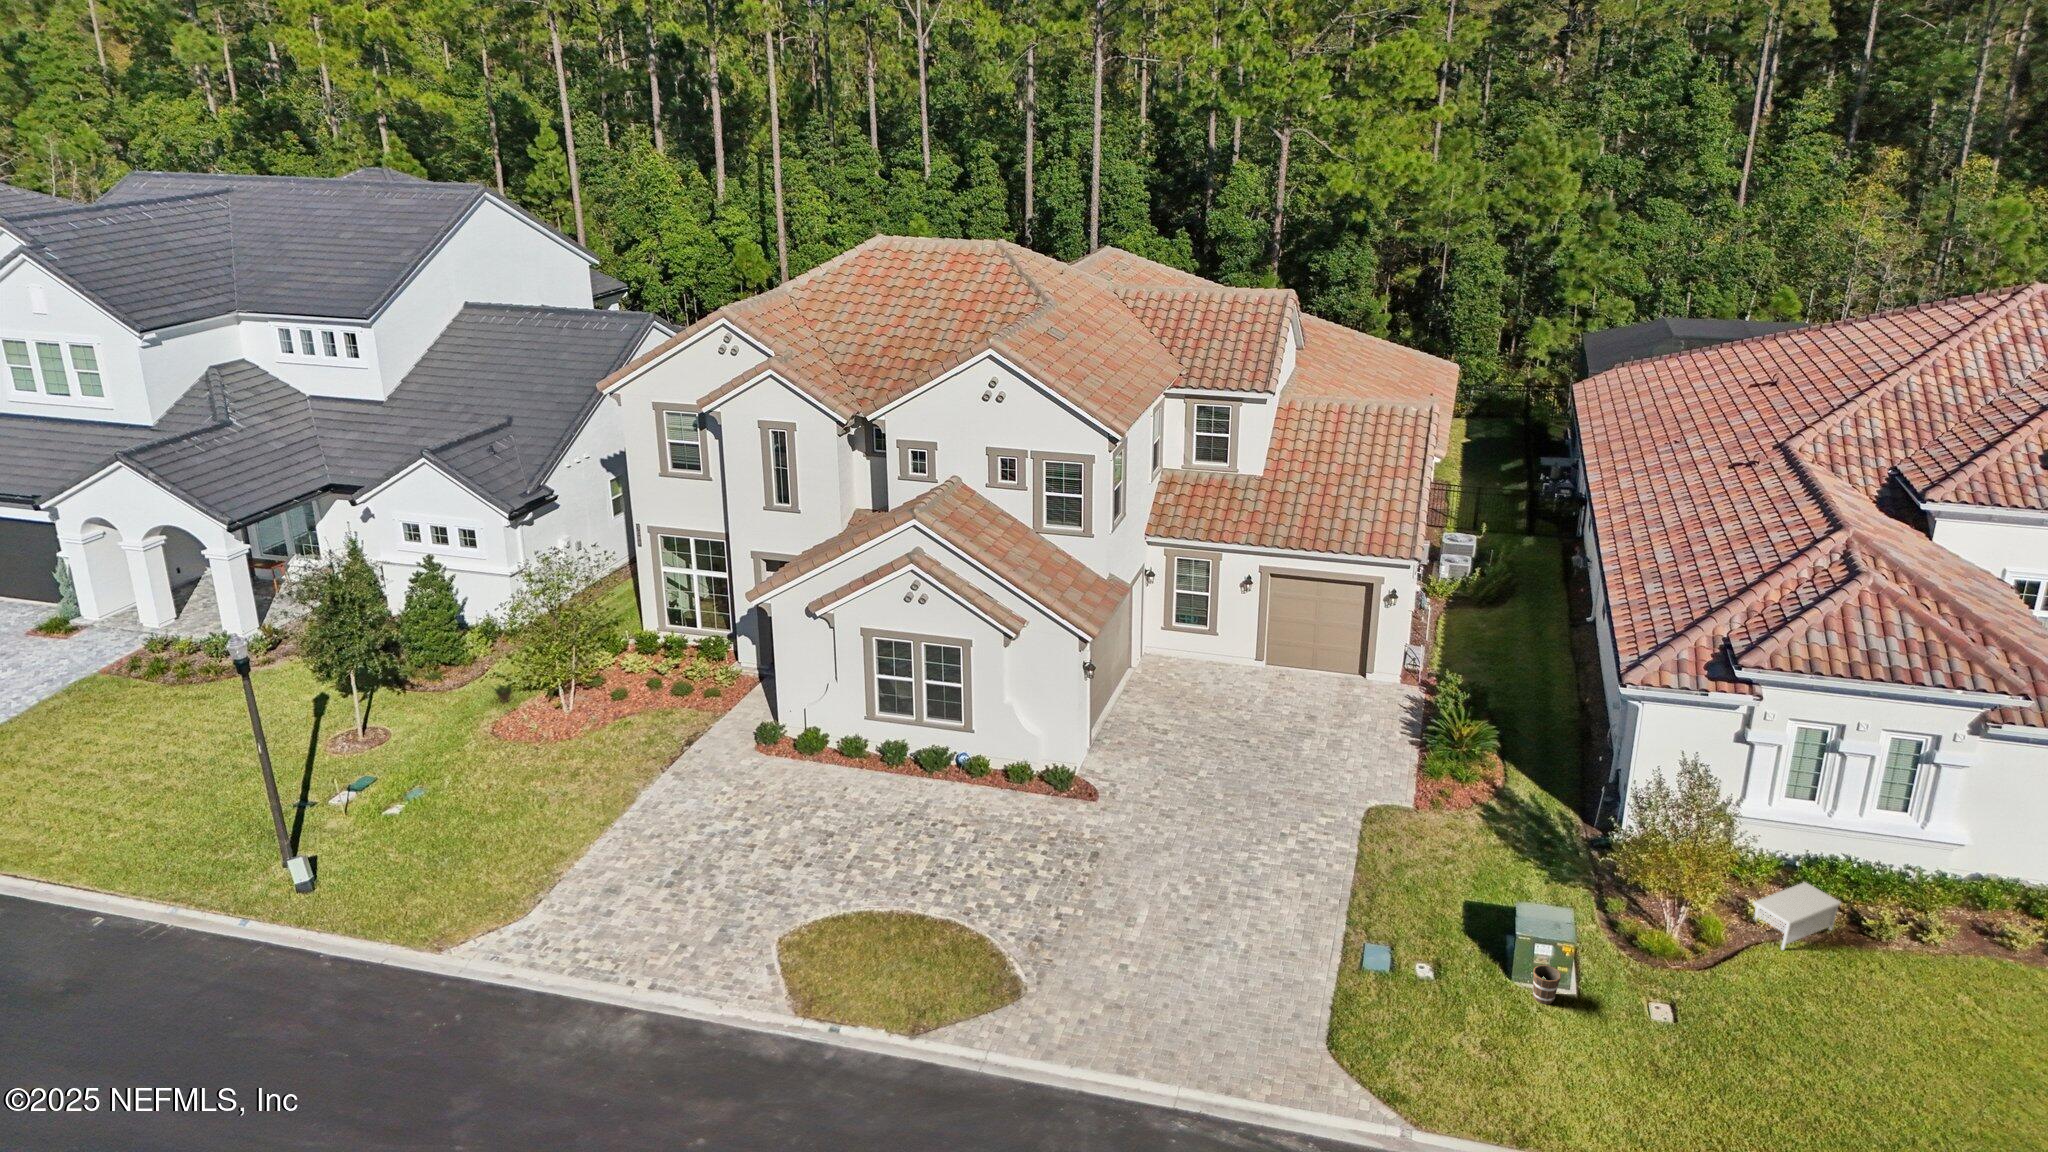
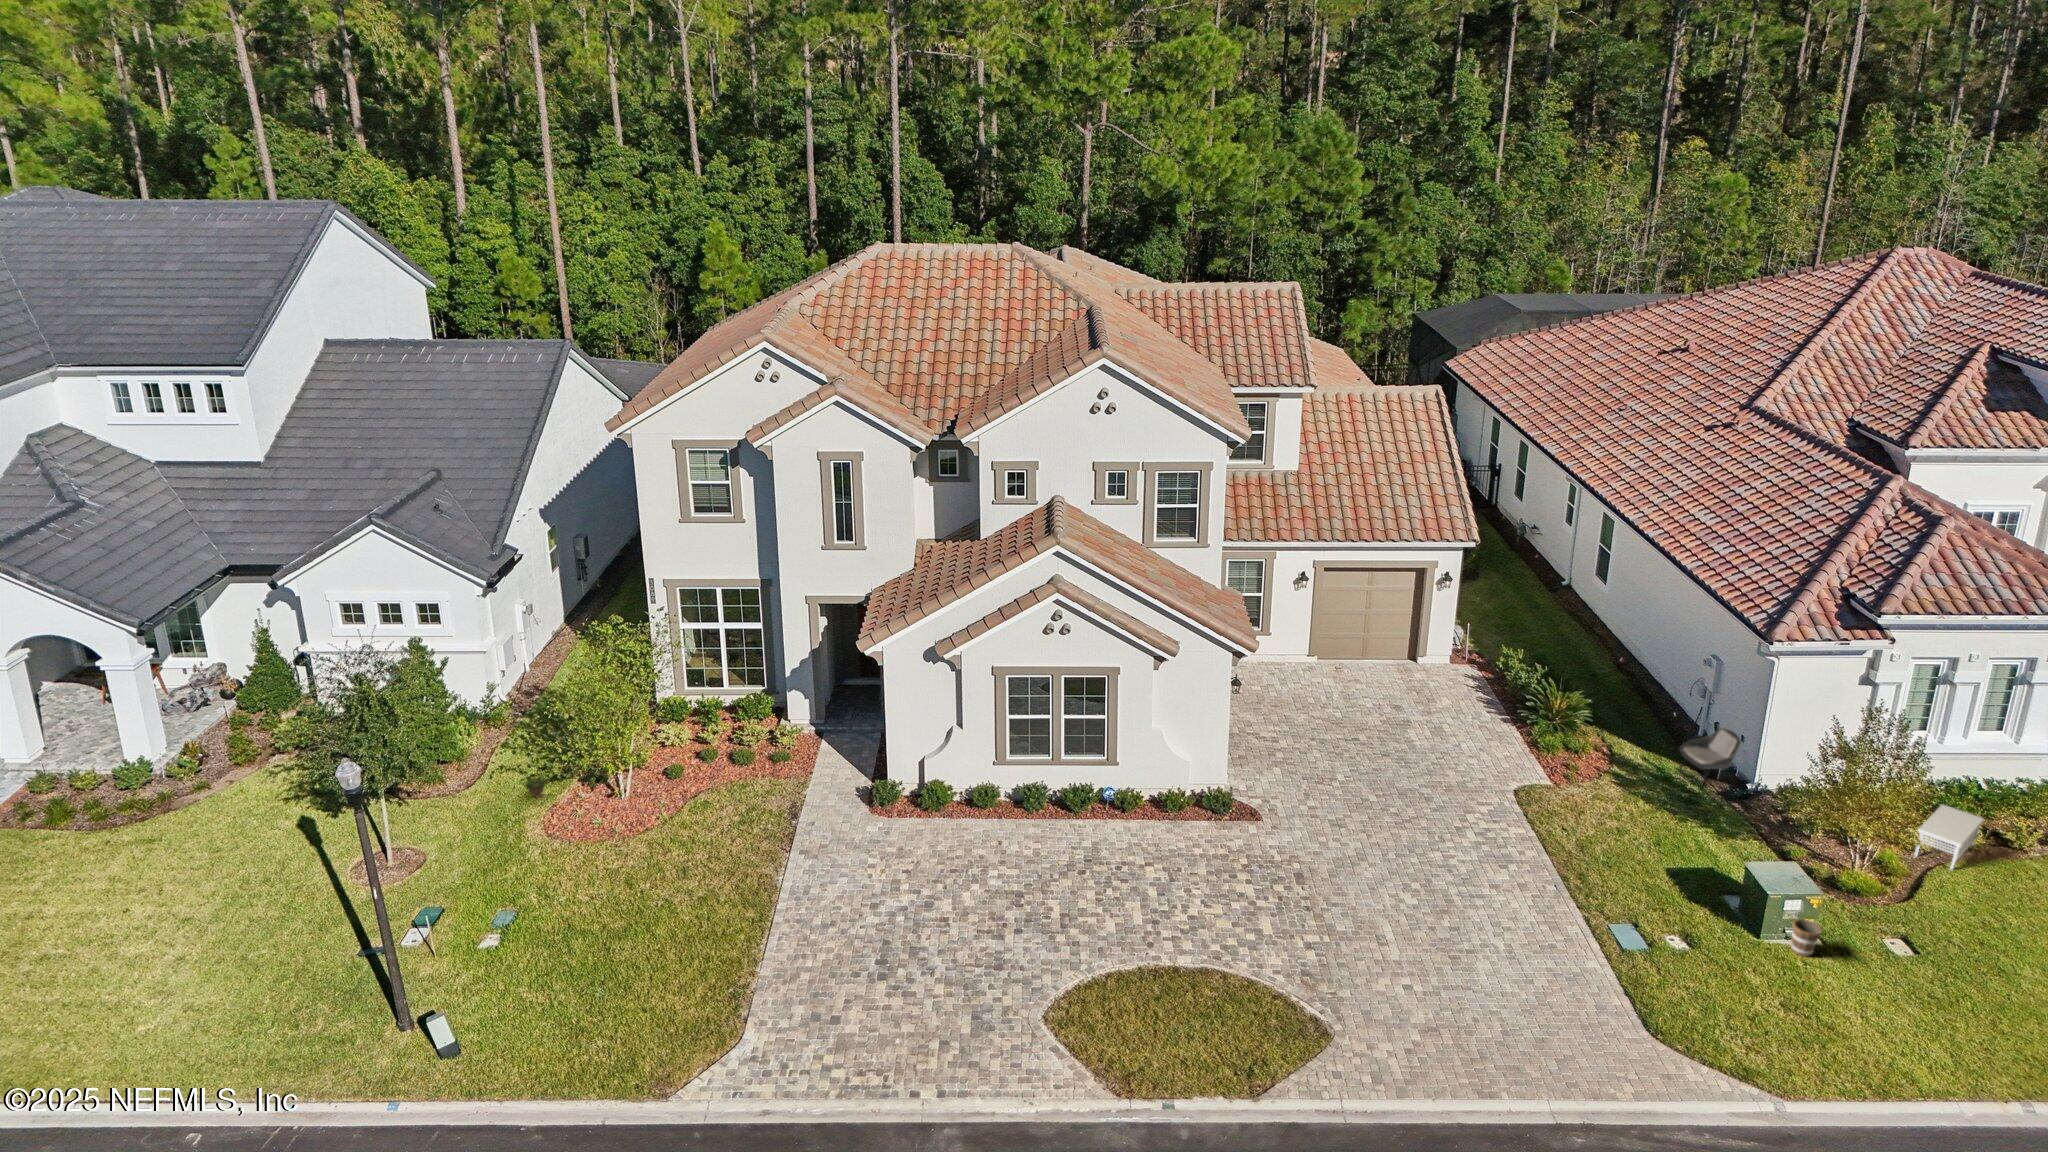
lounge chair: none [1558,775,1615,837] -> present [1679,728,1741,786]

